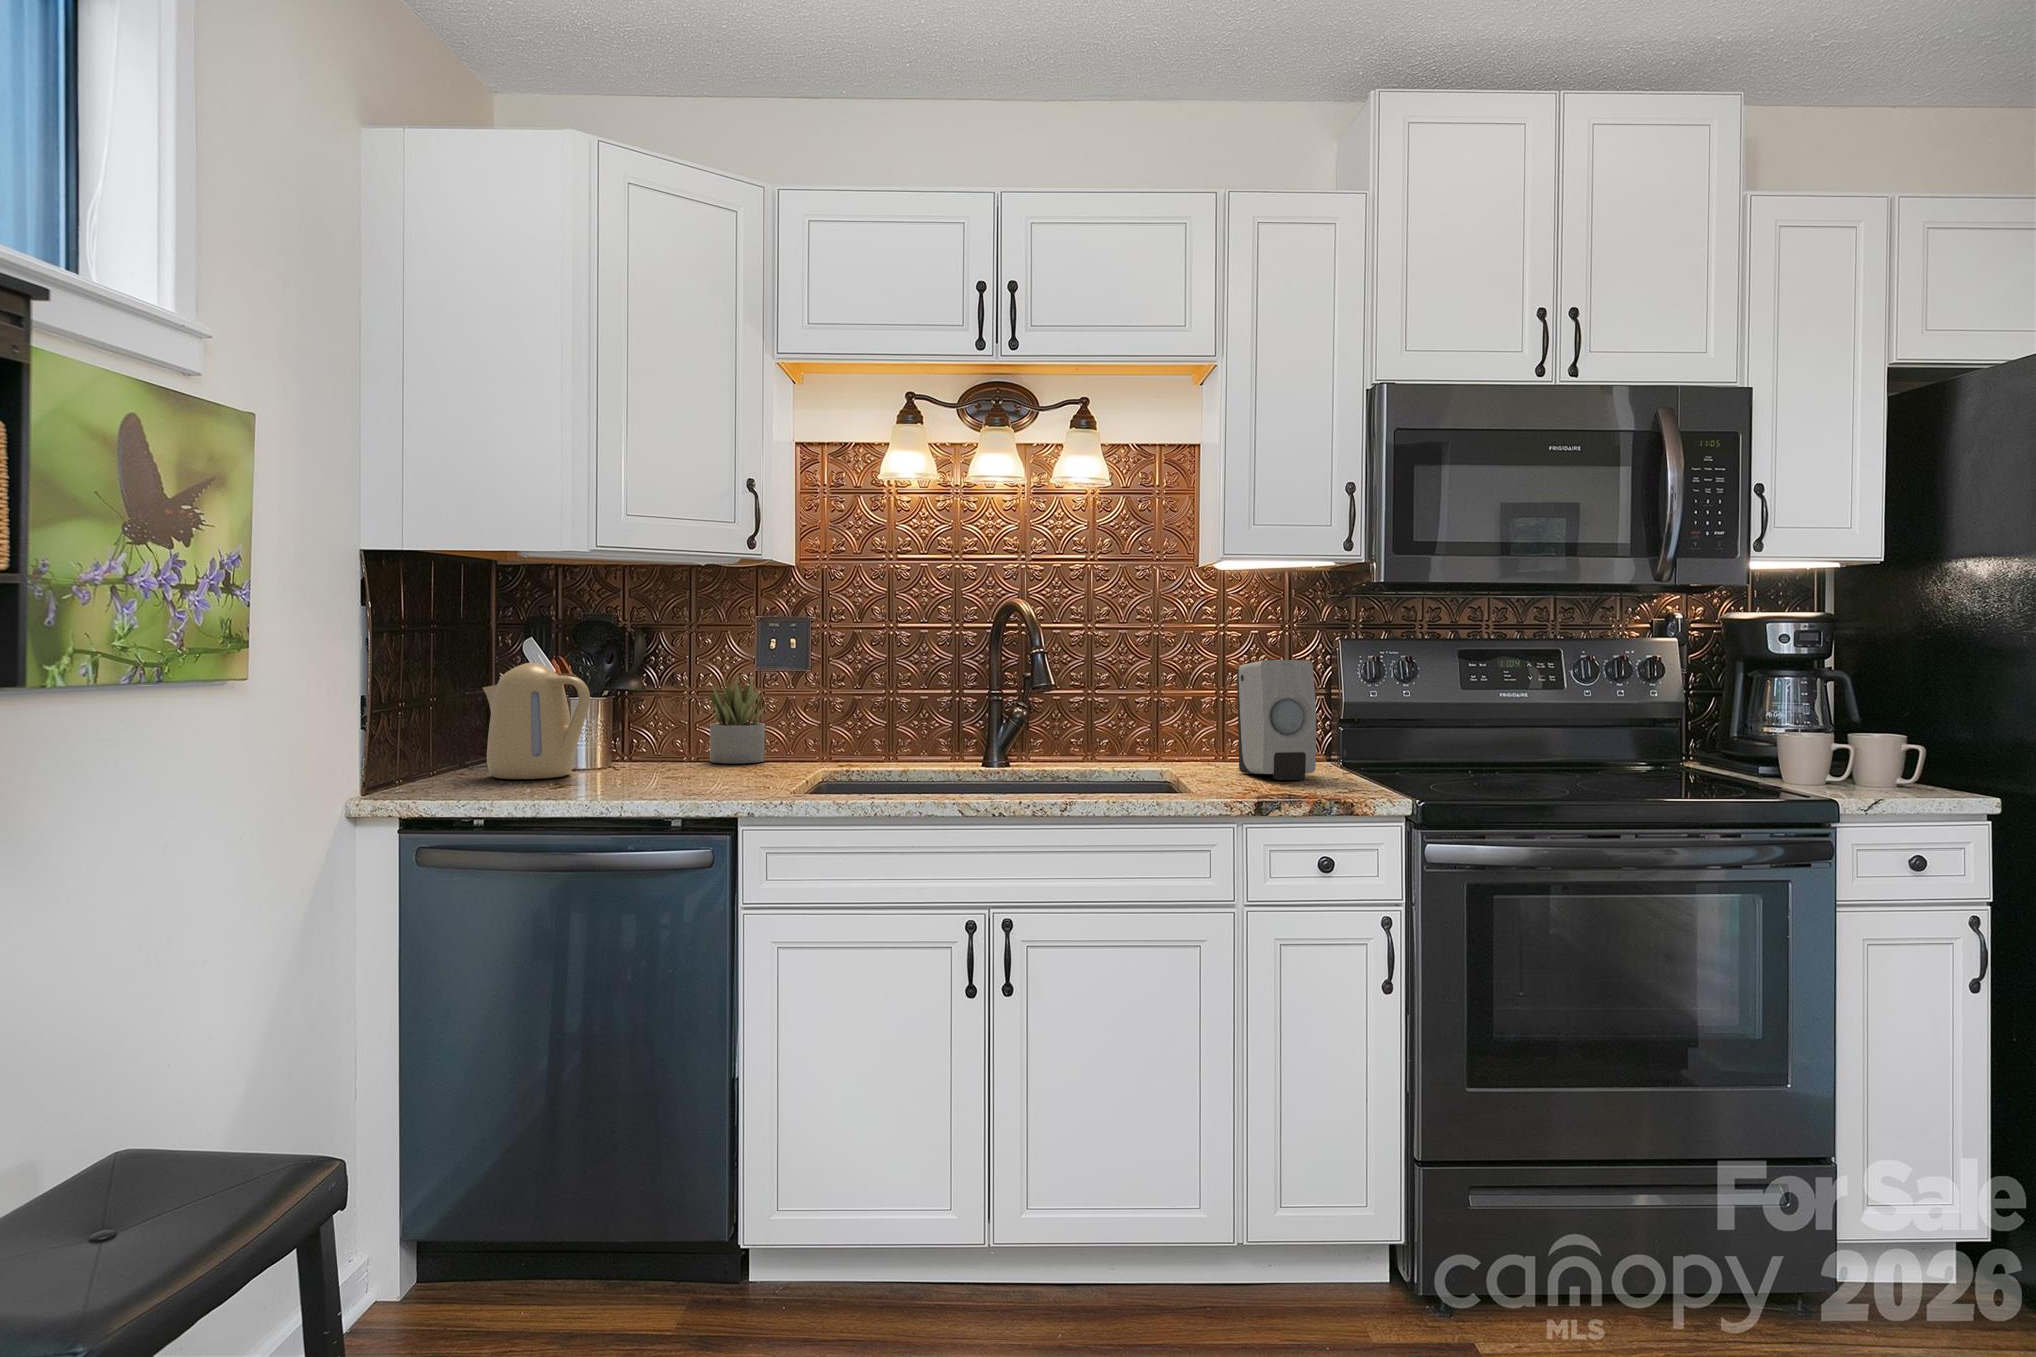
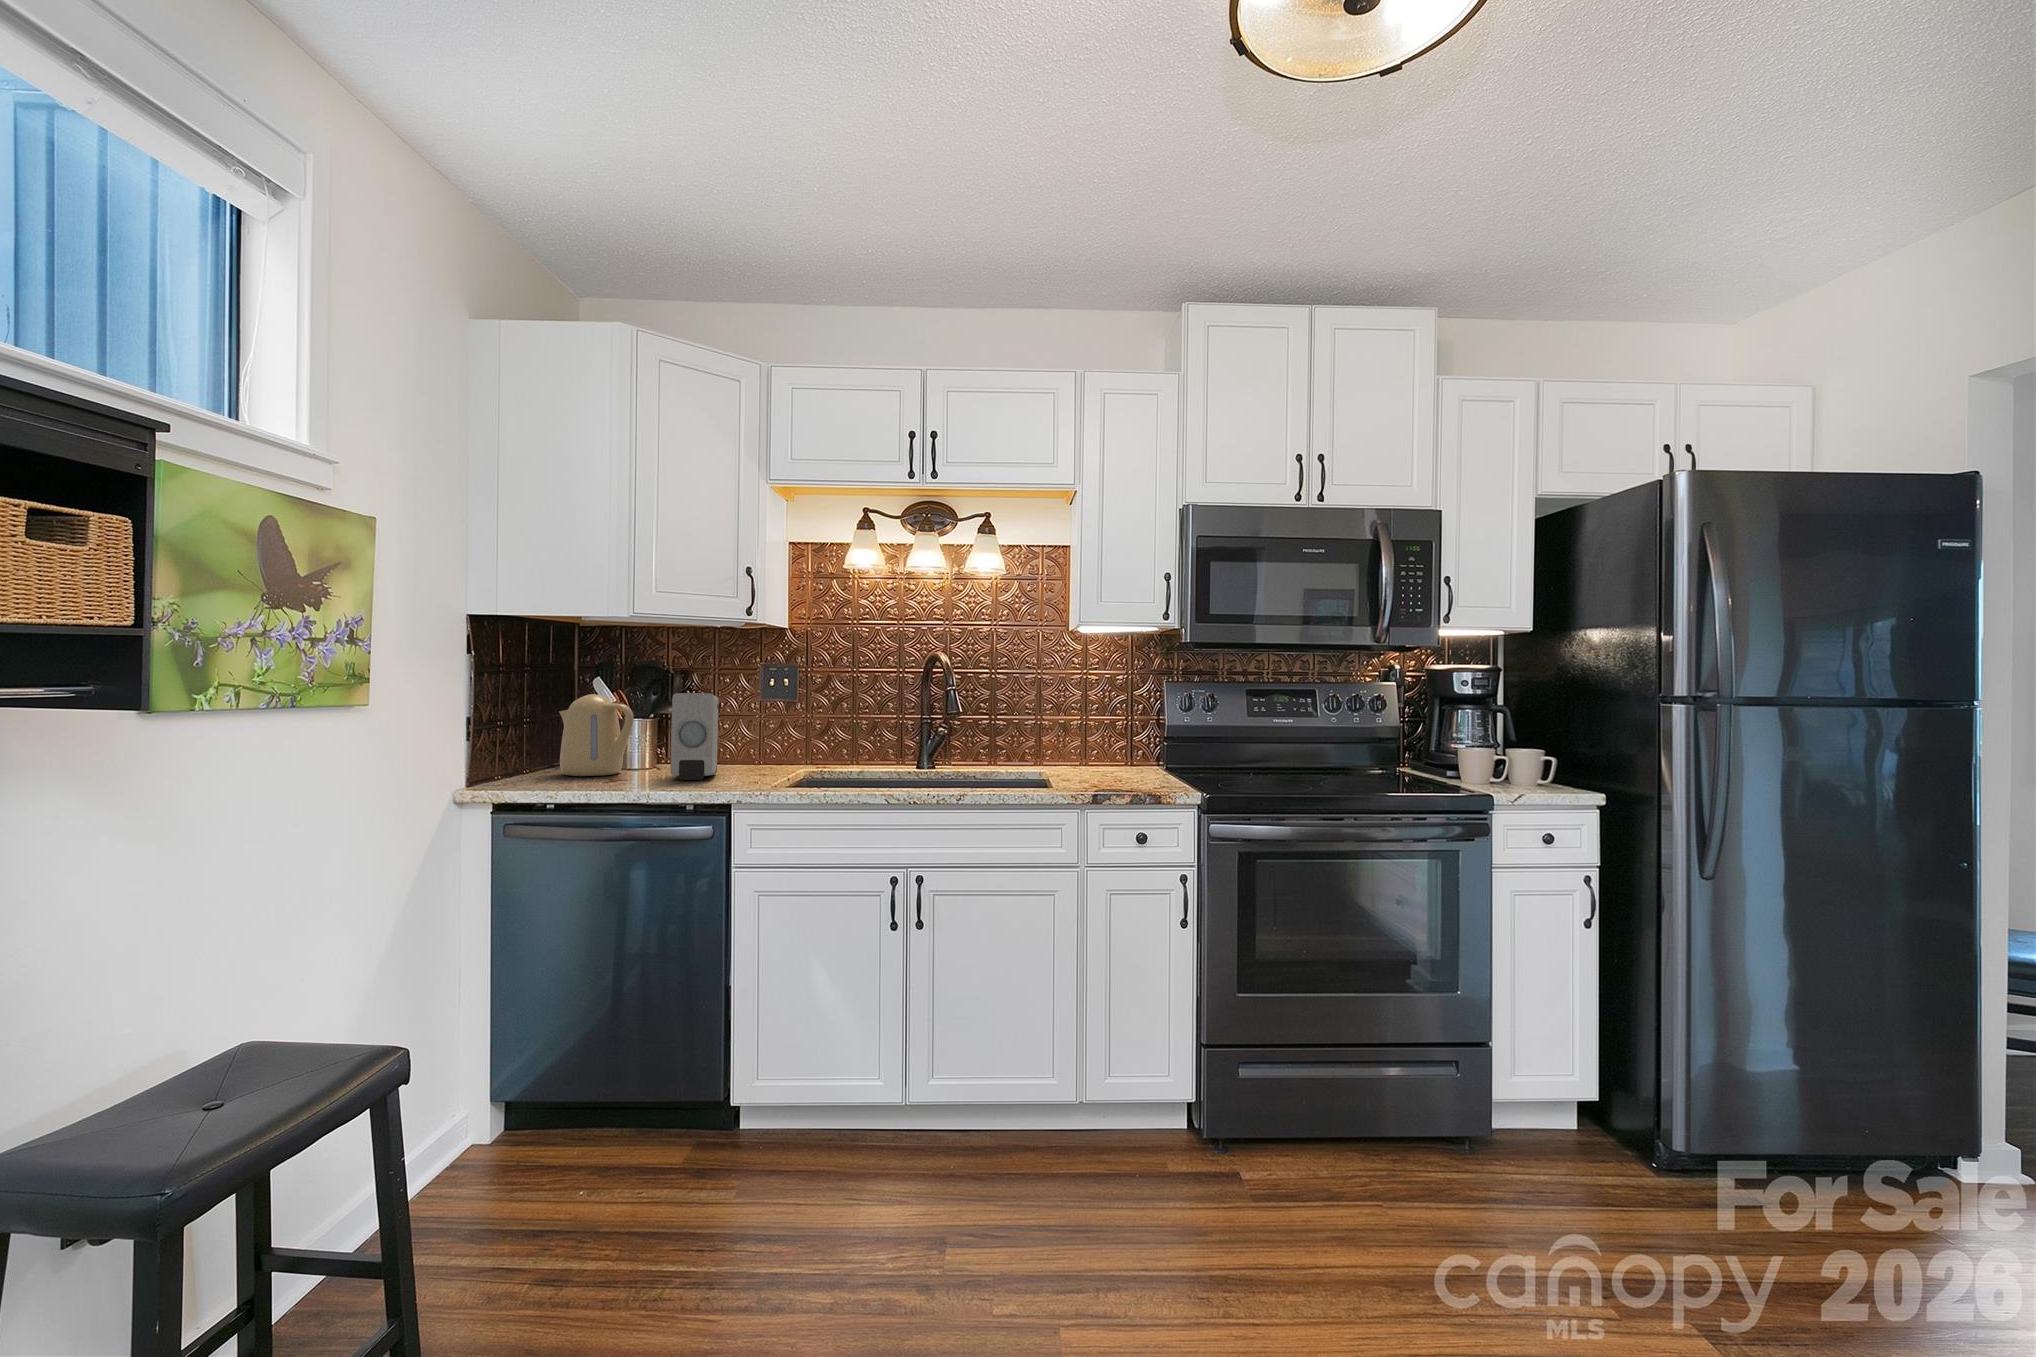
soap dispenser: present [1237,660,1316,780] -> present [671,693,718,780]
succulent plant: present [708,676,766,763] -> none [721,704,764,766]

